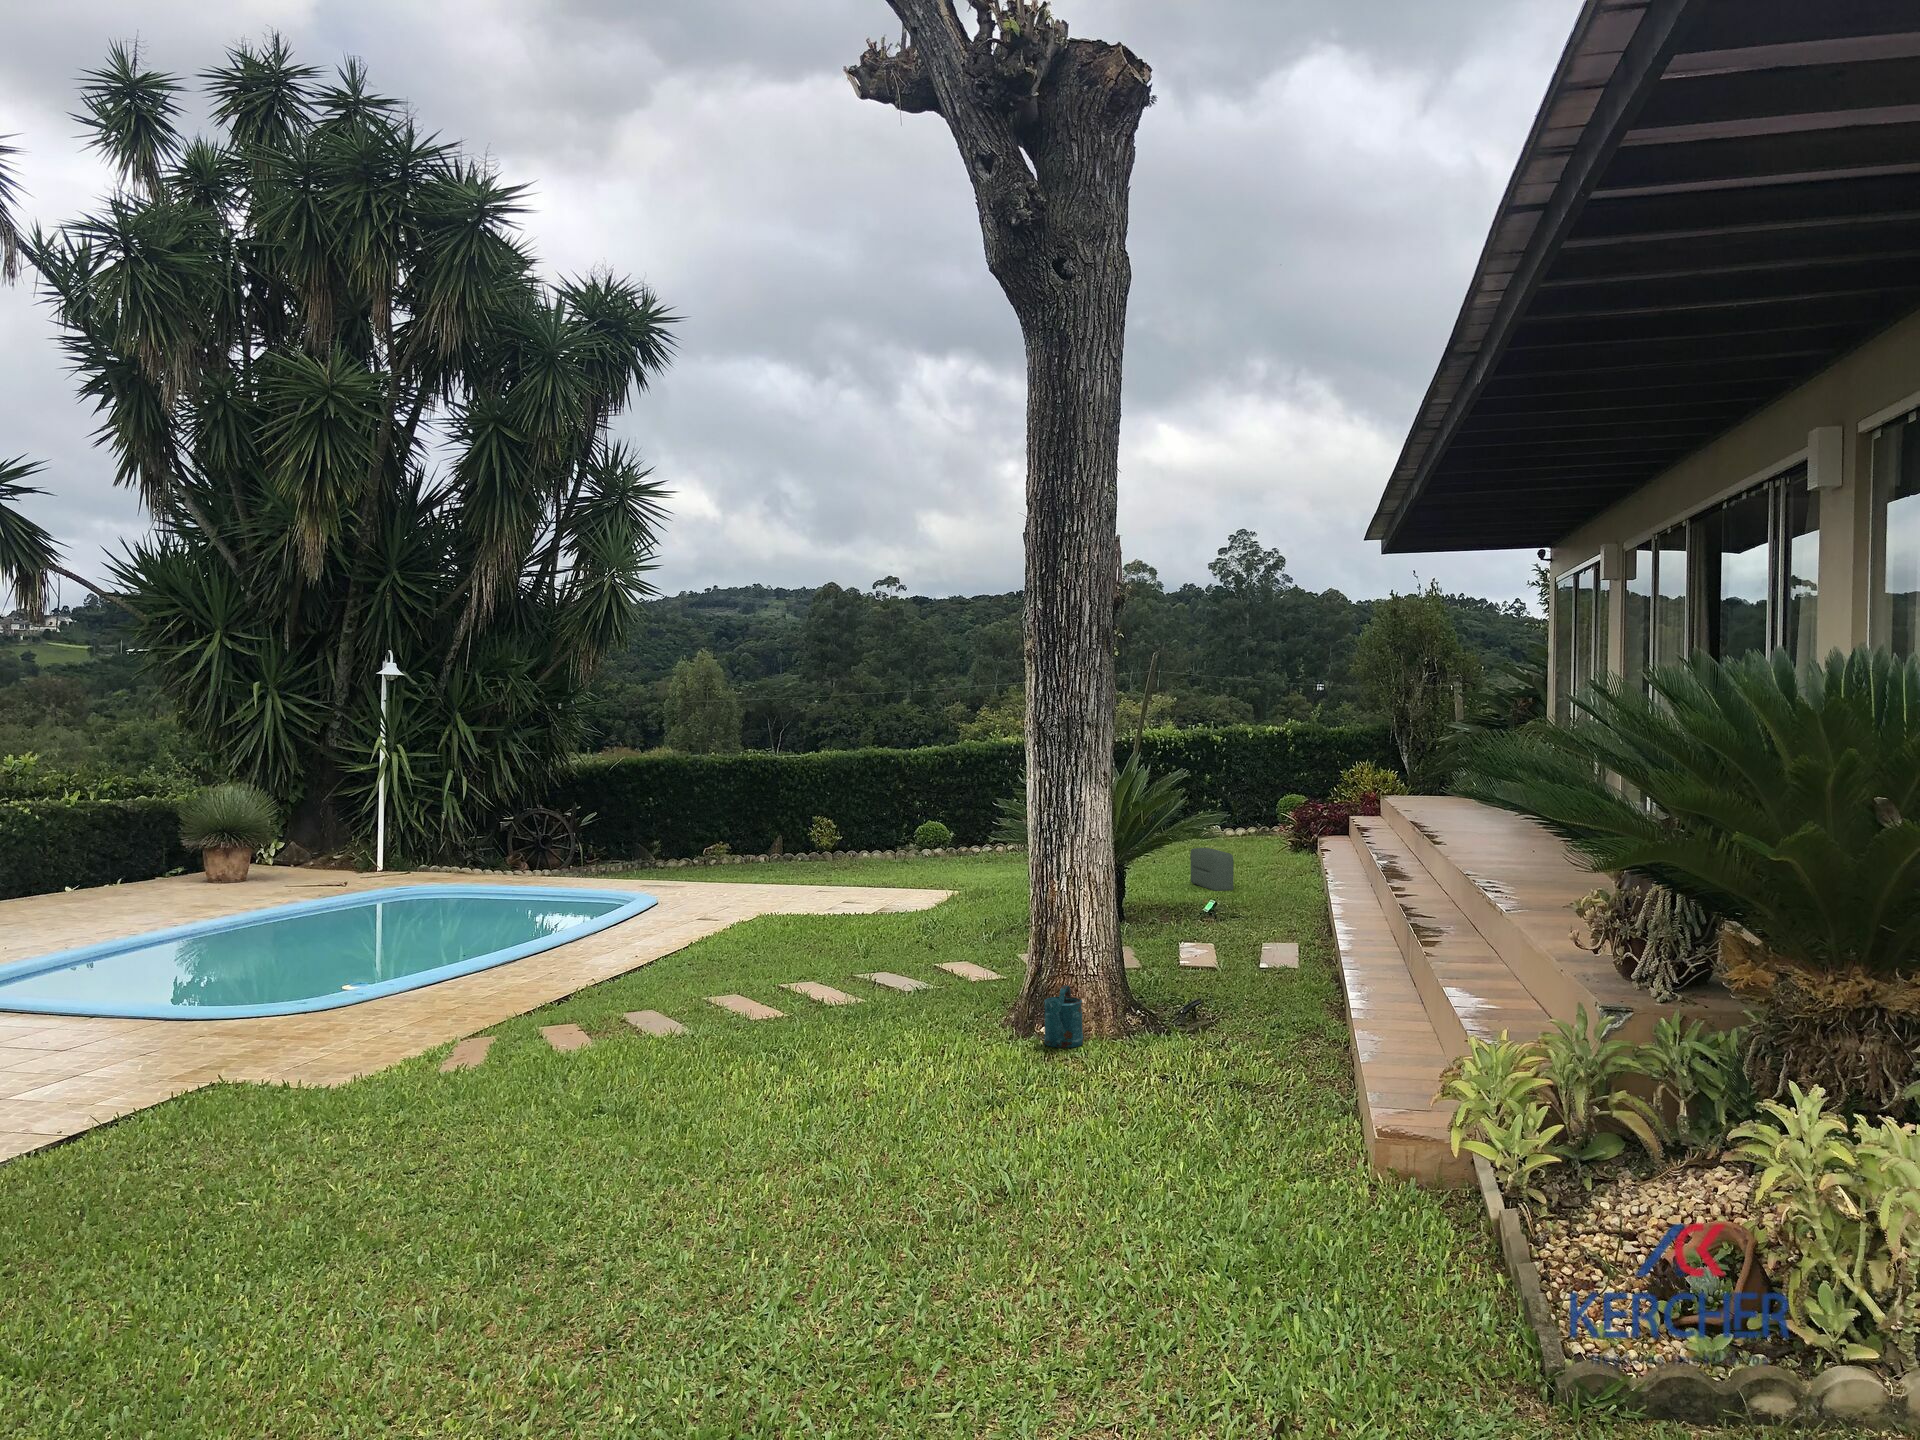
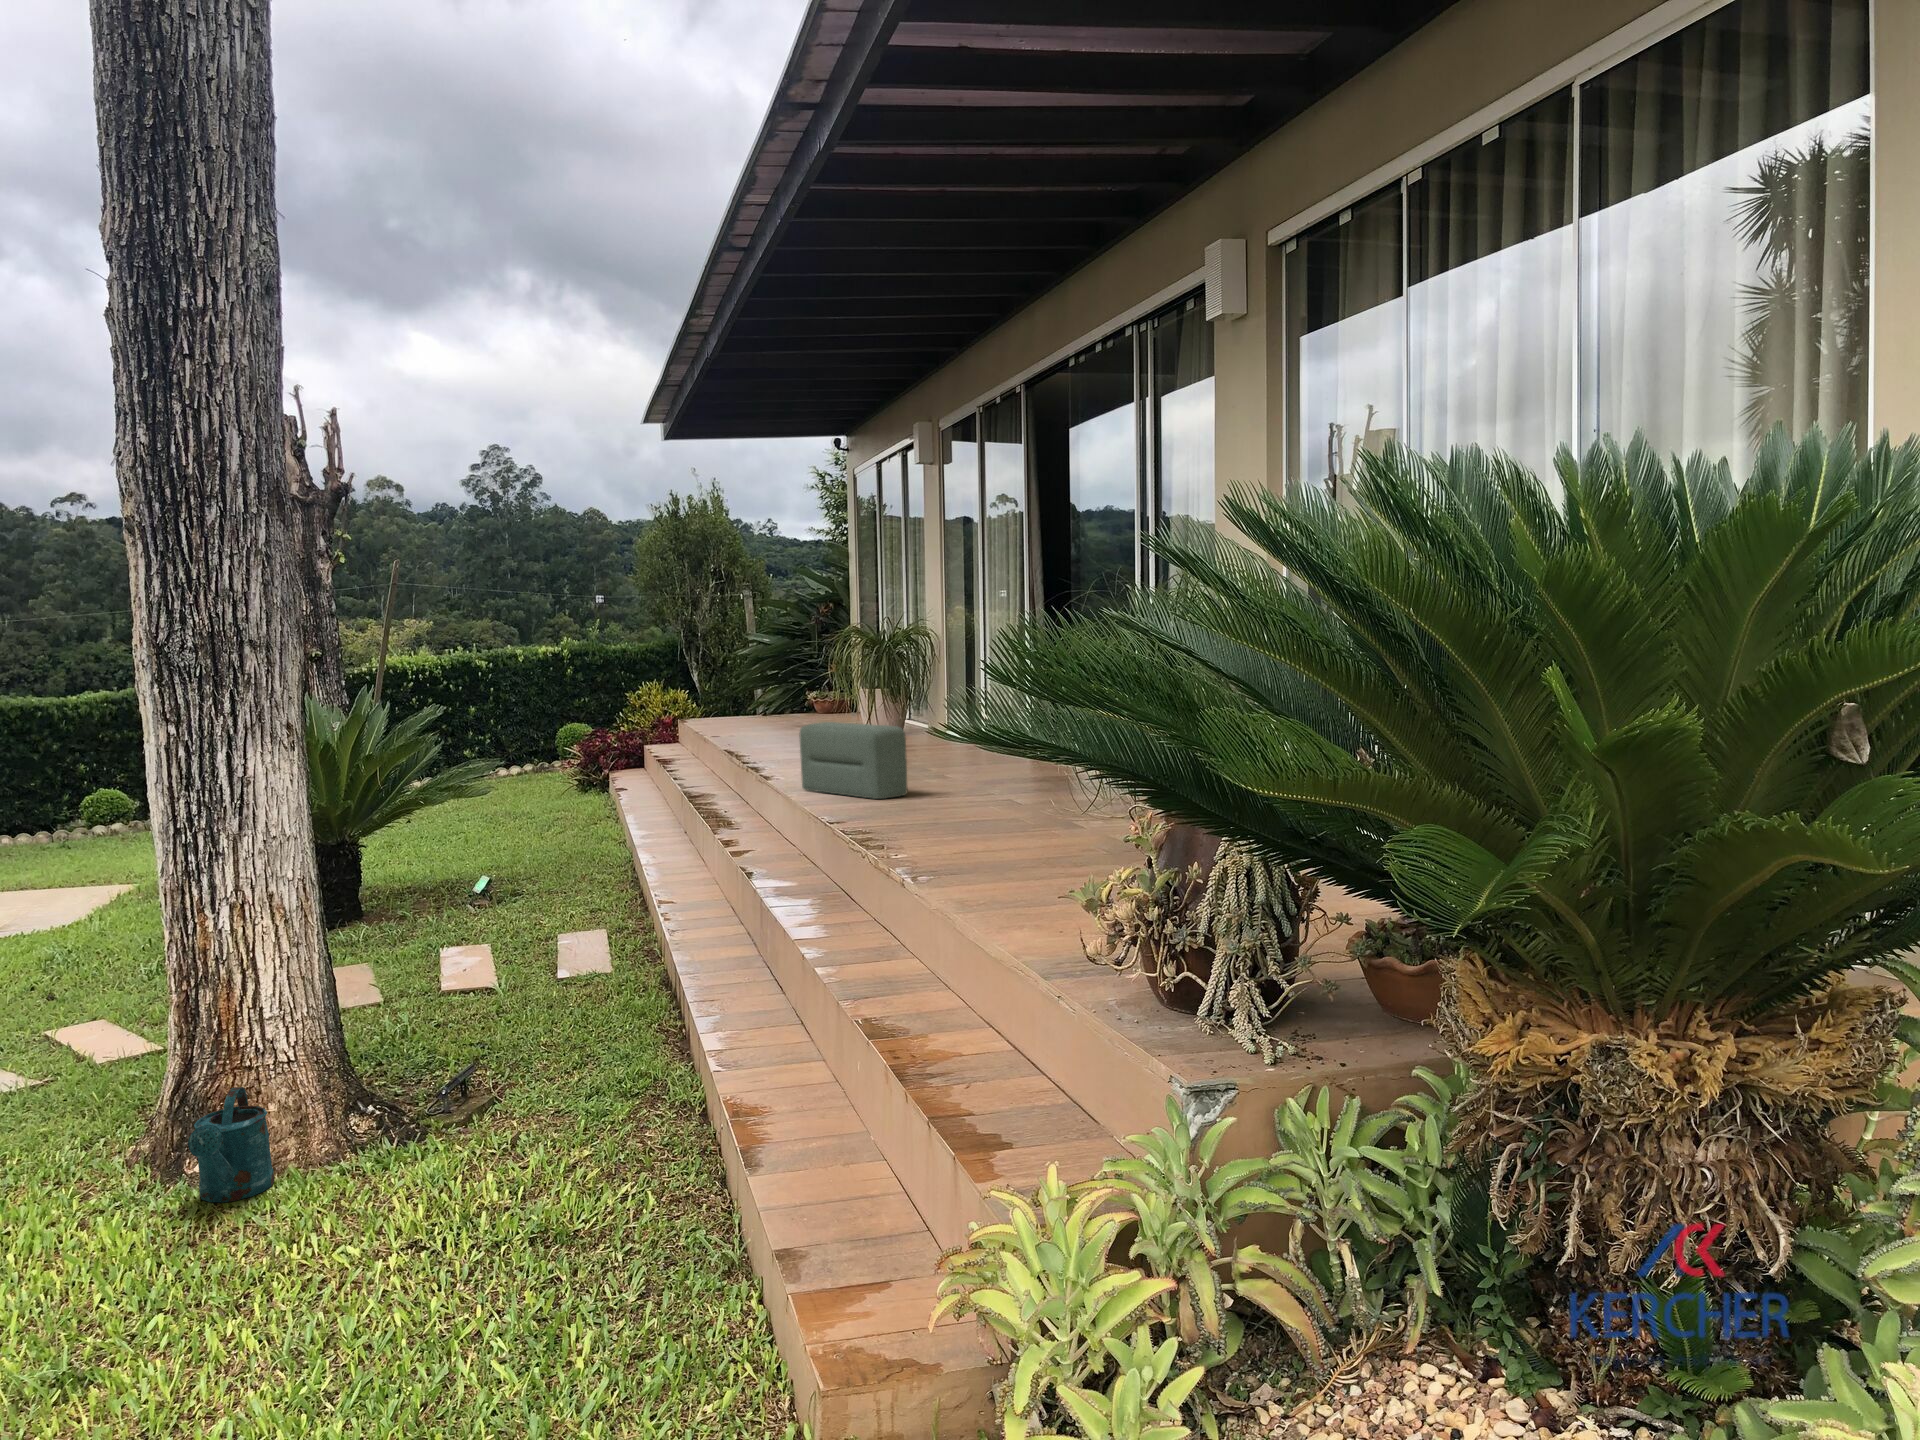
pouf: present [1190,848,1233,891] -> present [799,722,907,799]

